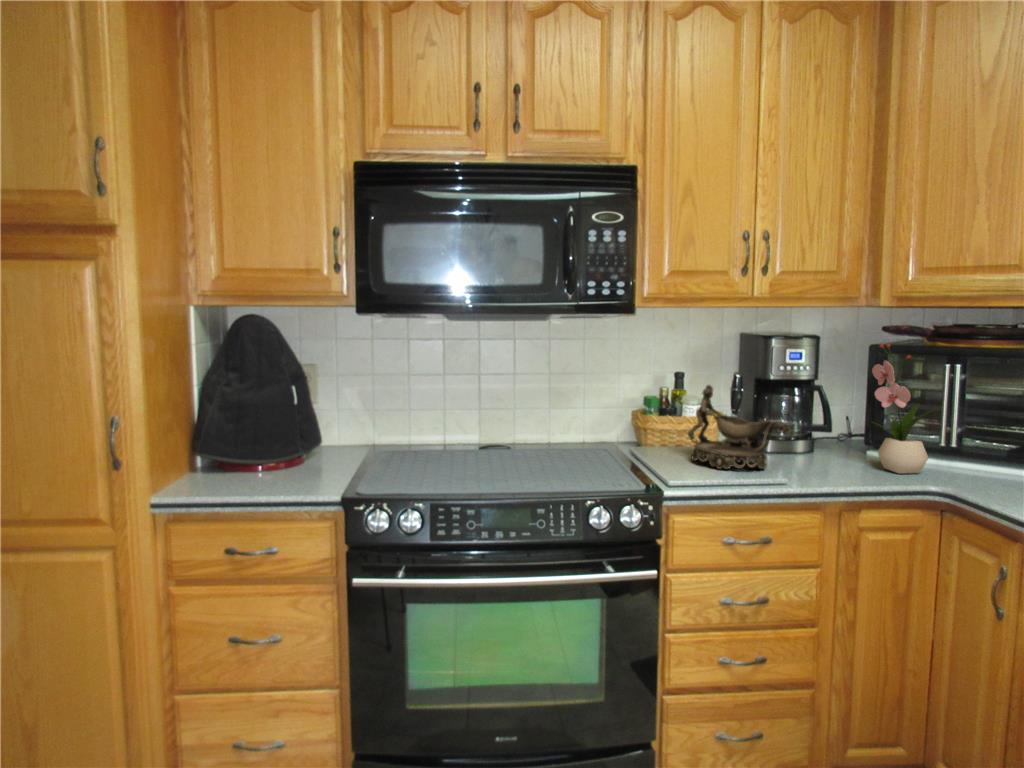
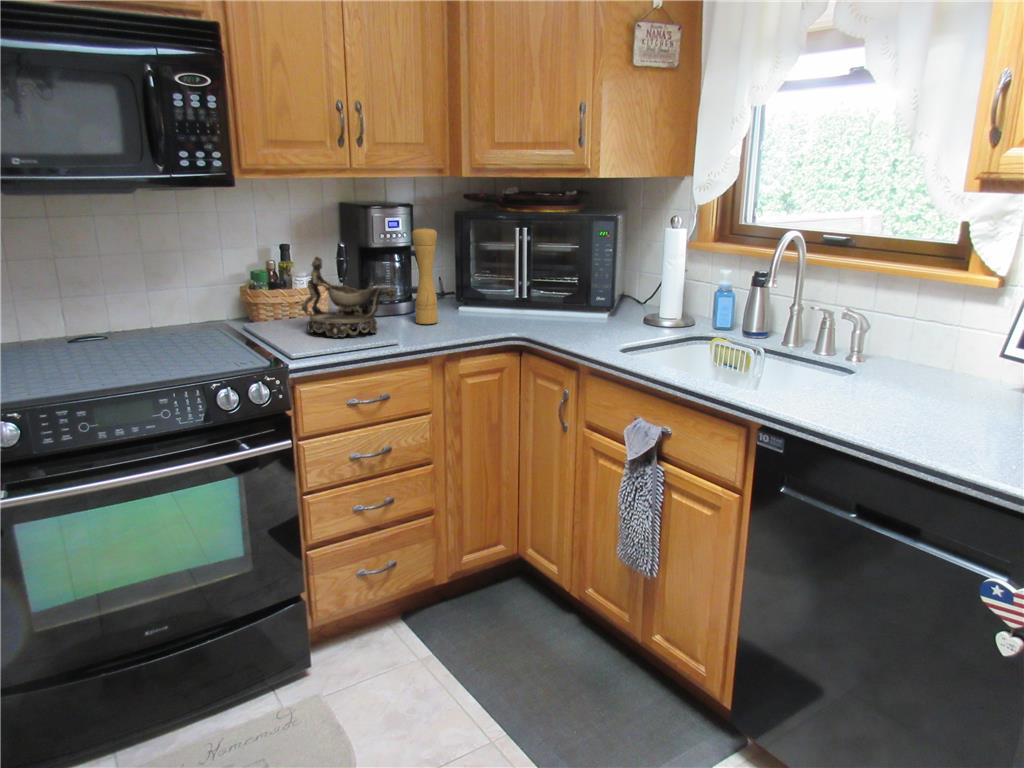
flower arrangement: present [872,344,937,473] -> none [458,211,510,324]
pepper mill: none [812,360,846,466] -> present [412,227,438,324]

